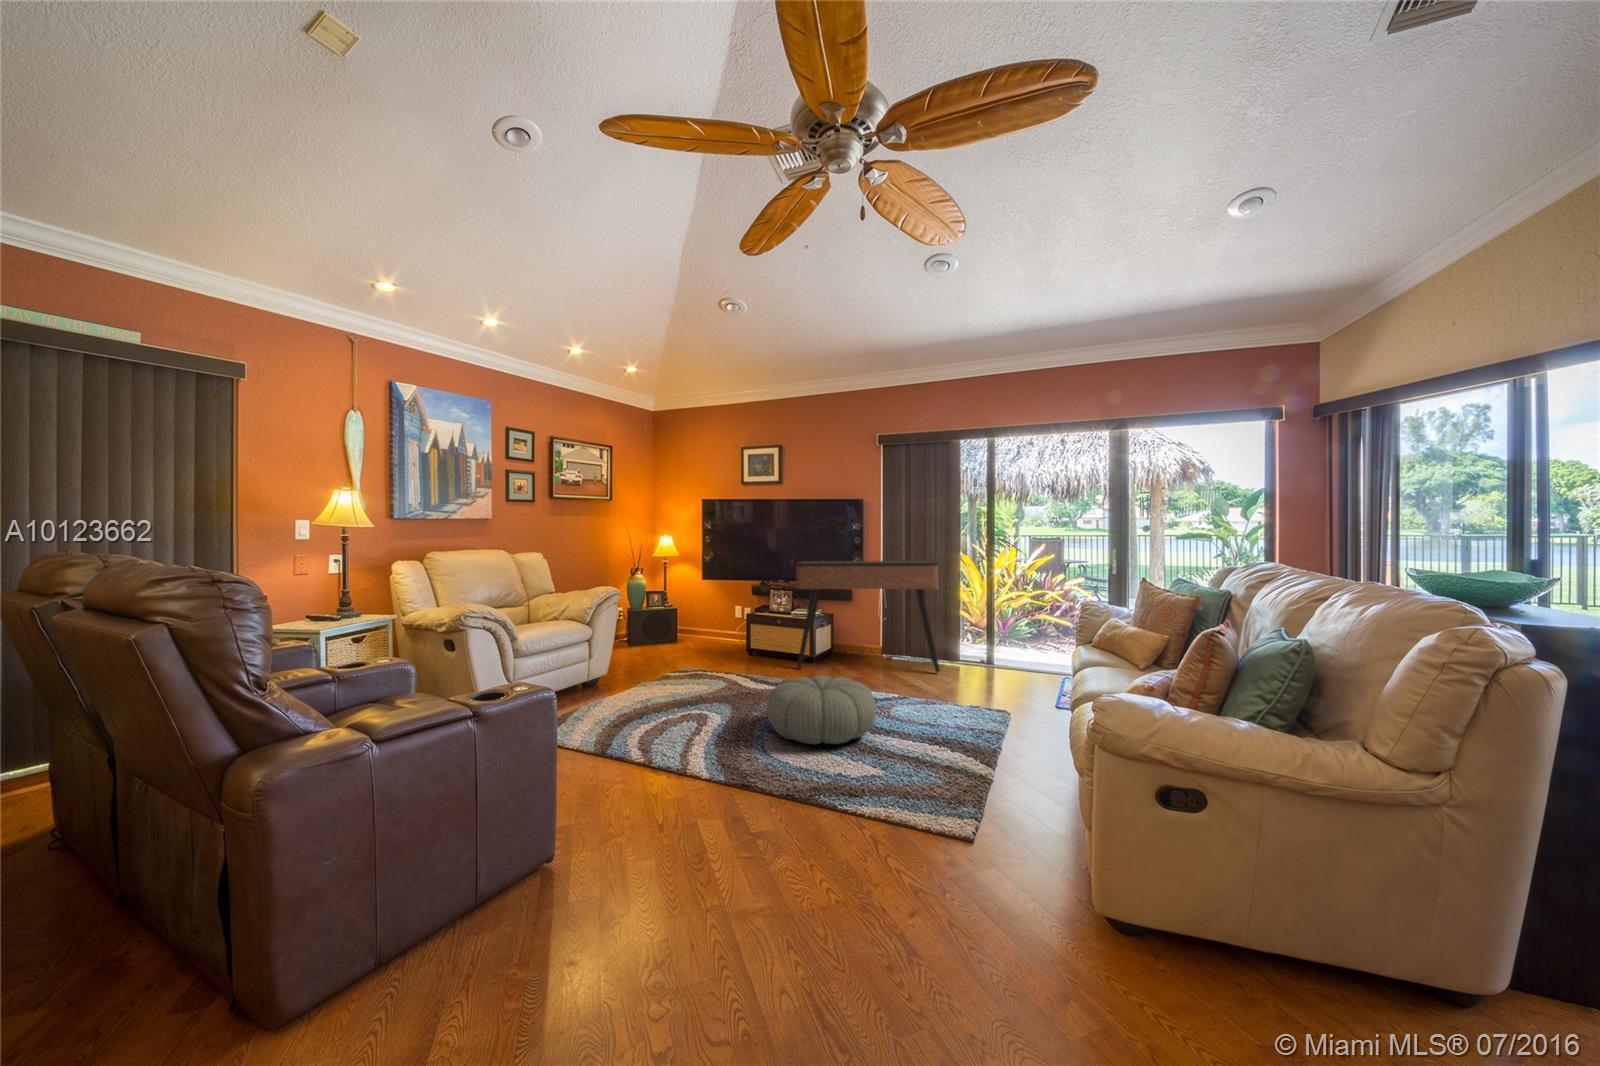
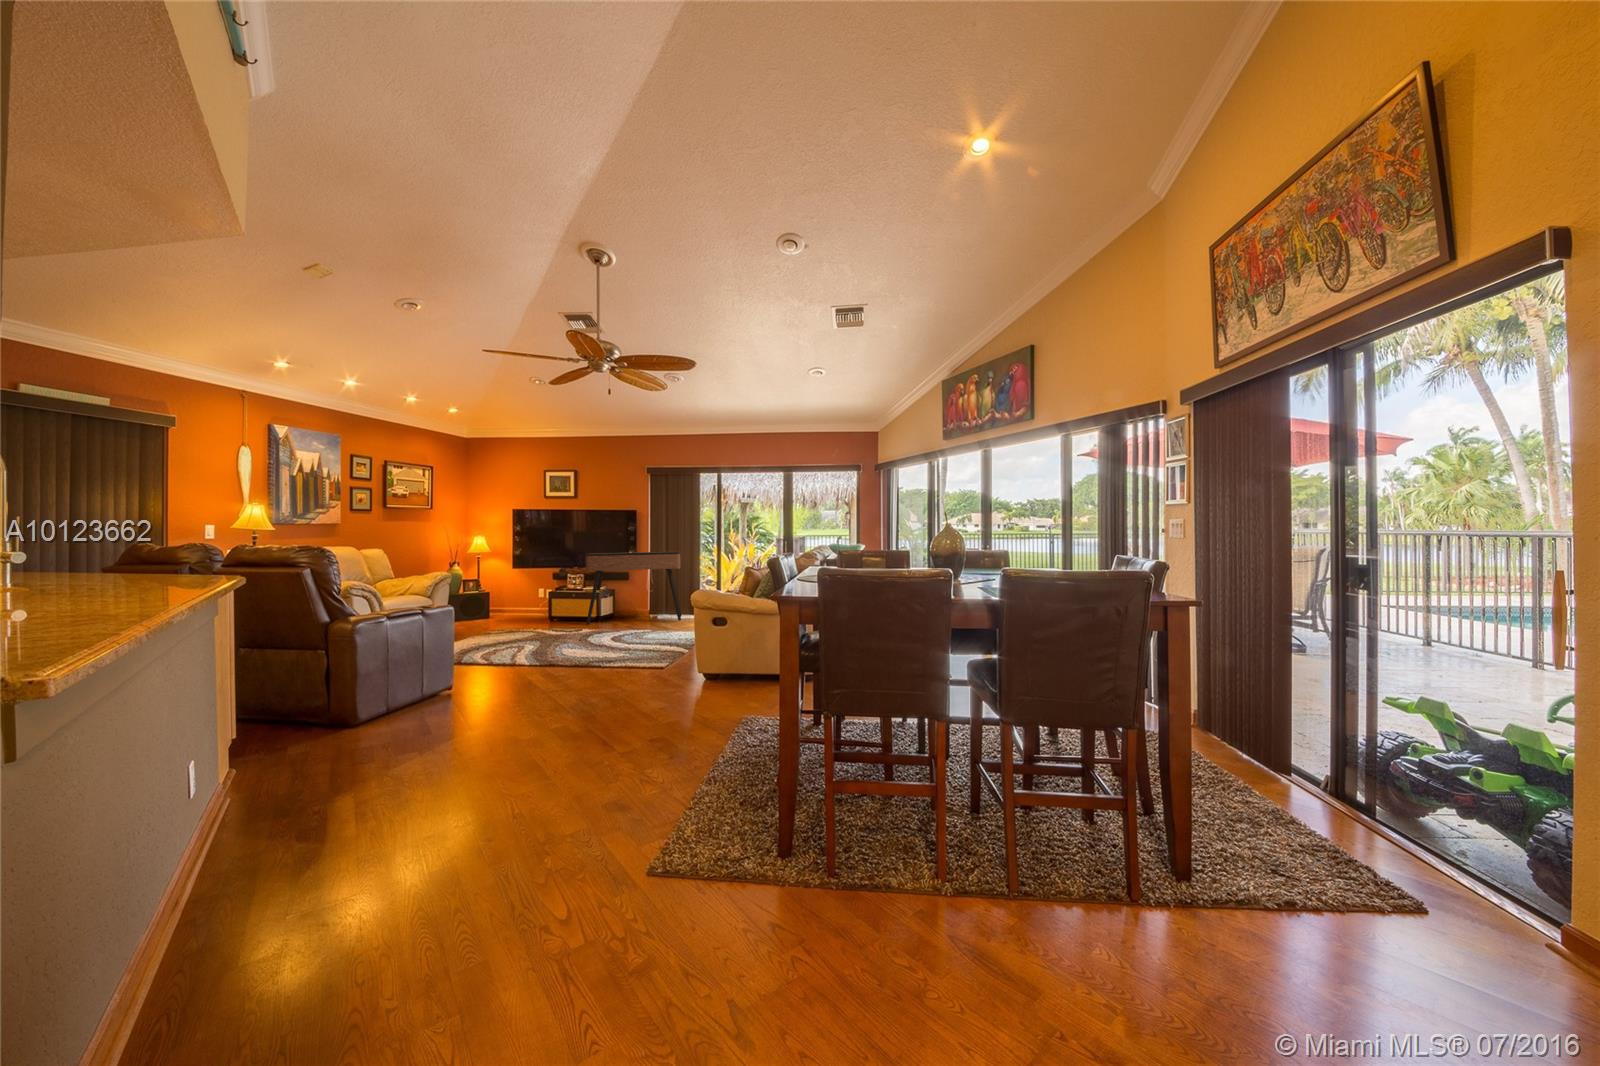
pouf: present [767,676,876,744] -> none [566,616,630,648]

